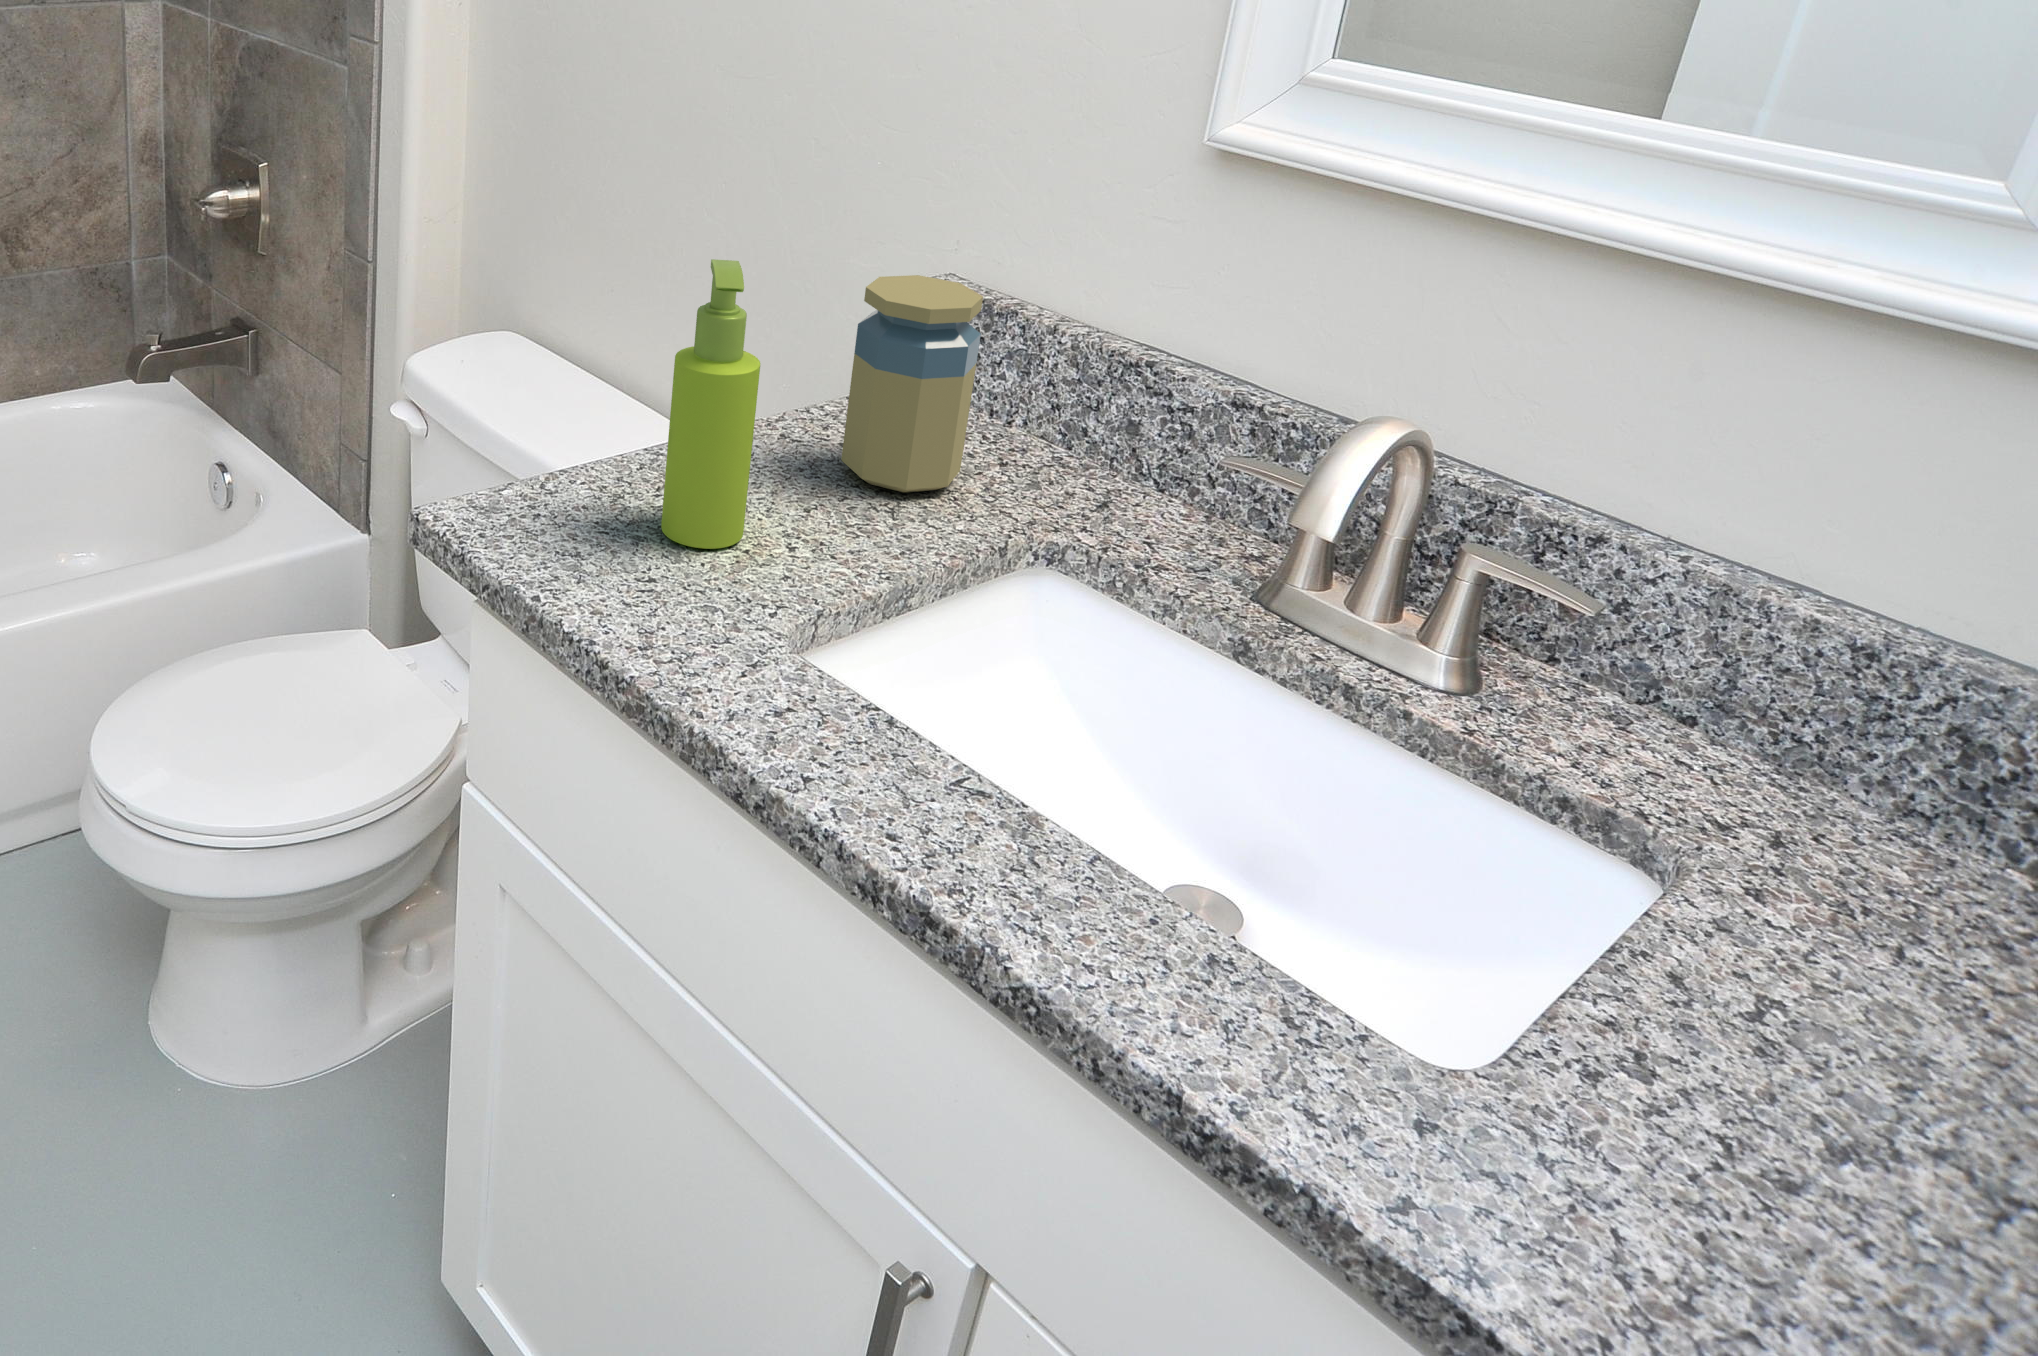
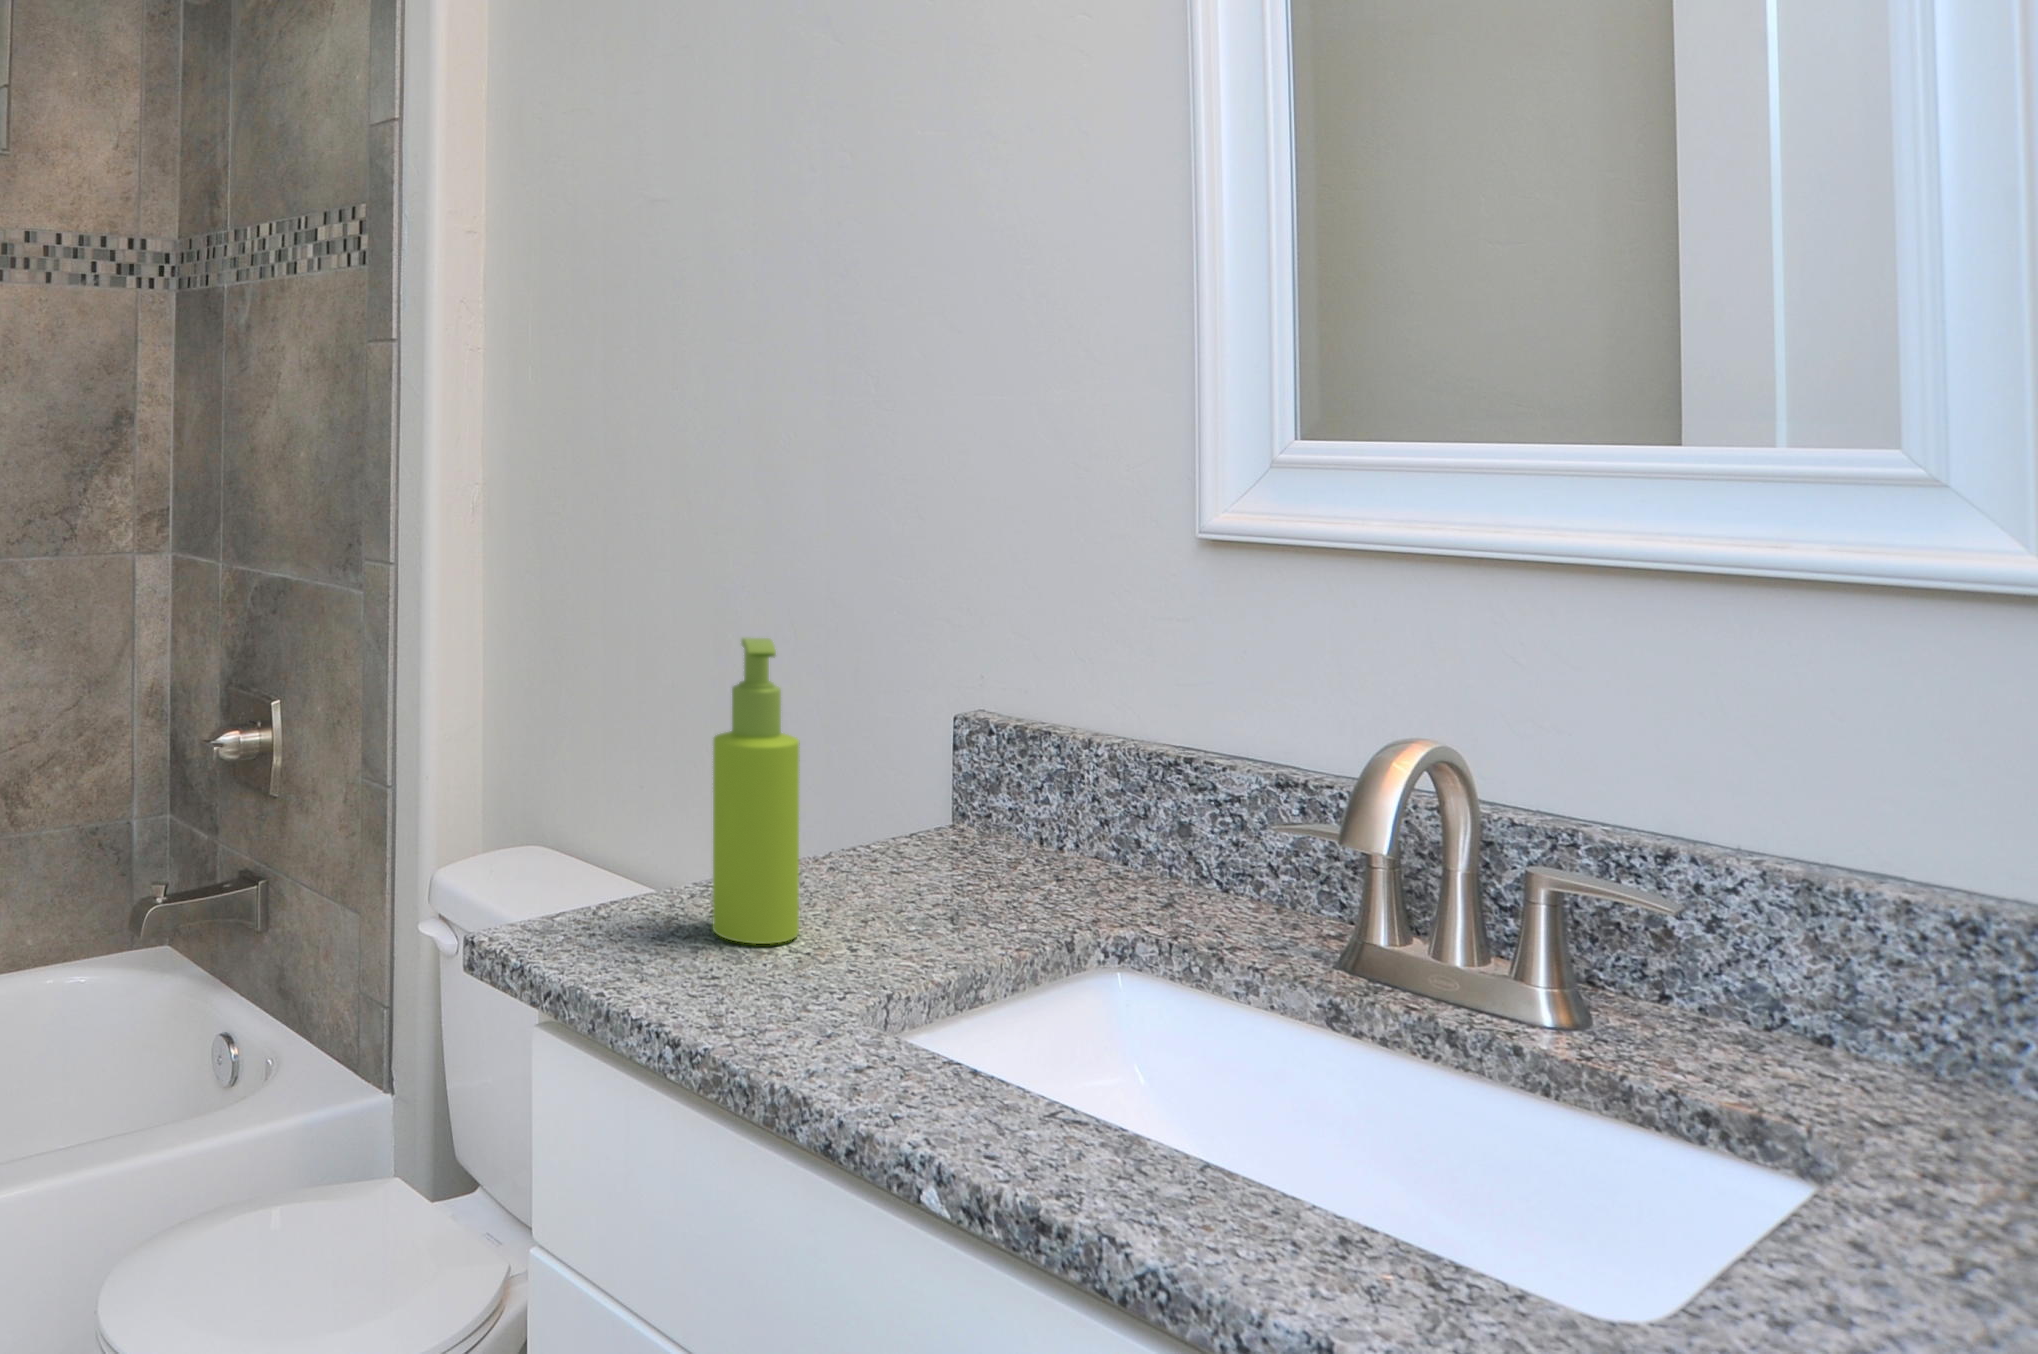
jar: present [841,275,983,492] -> none [893,676,1018,898]

